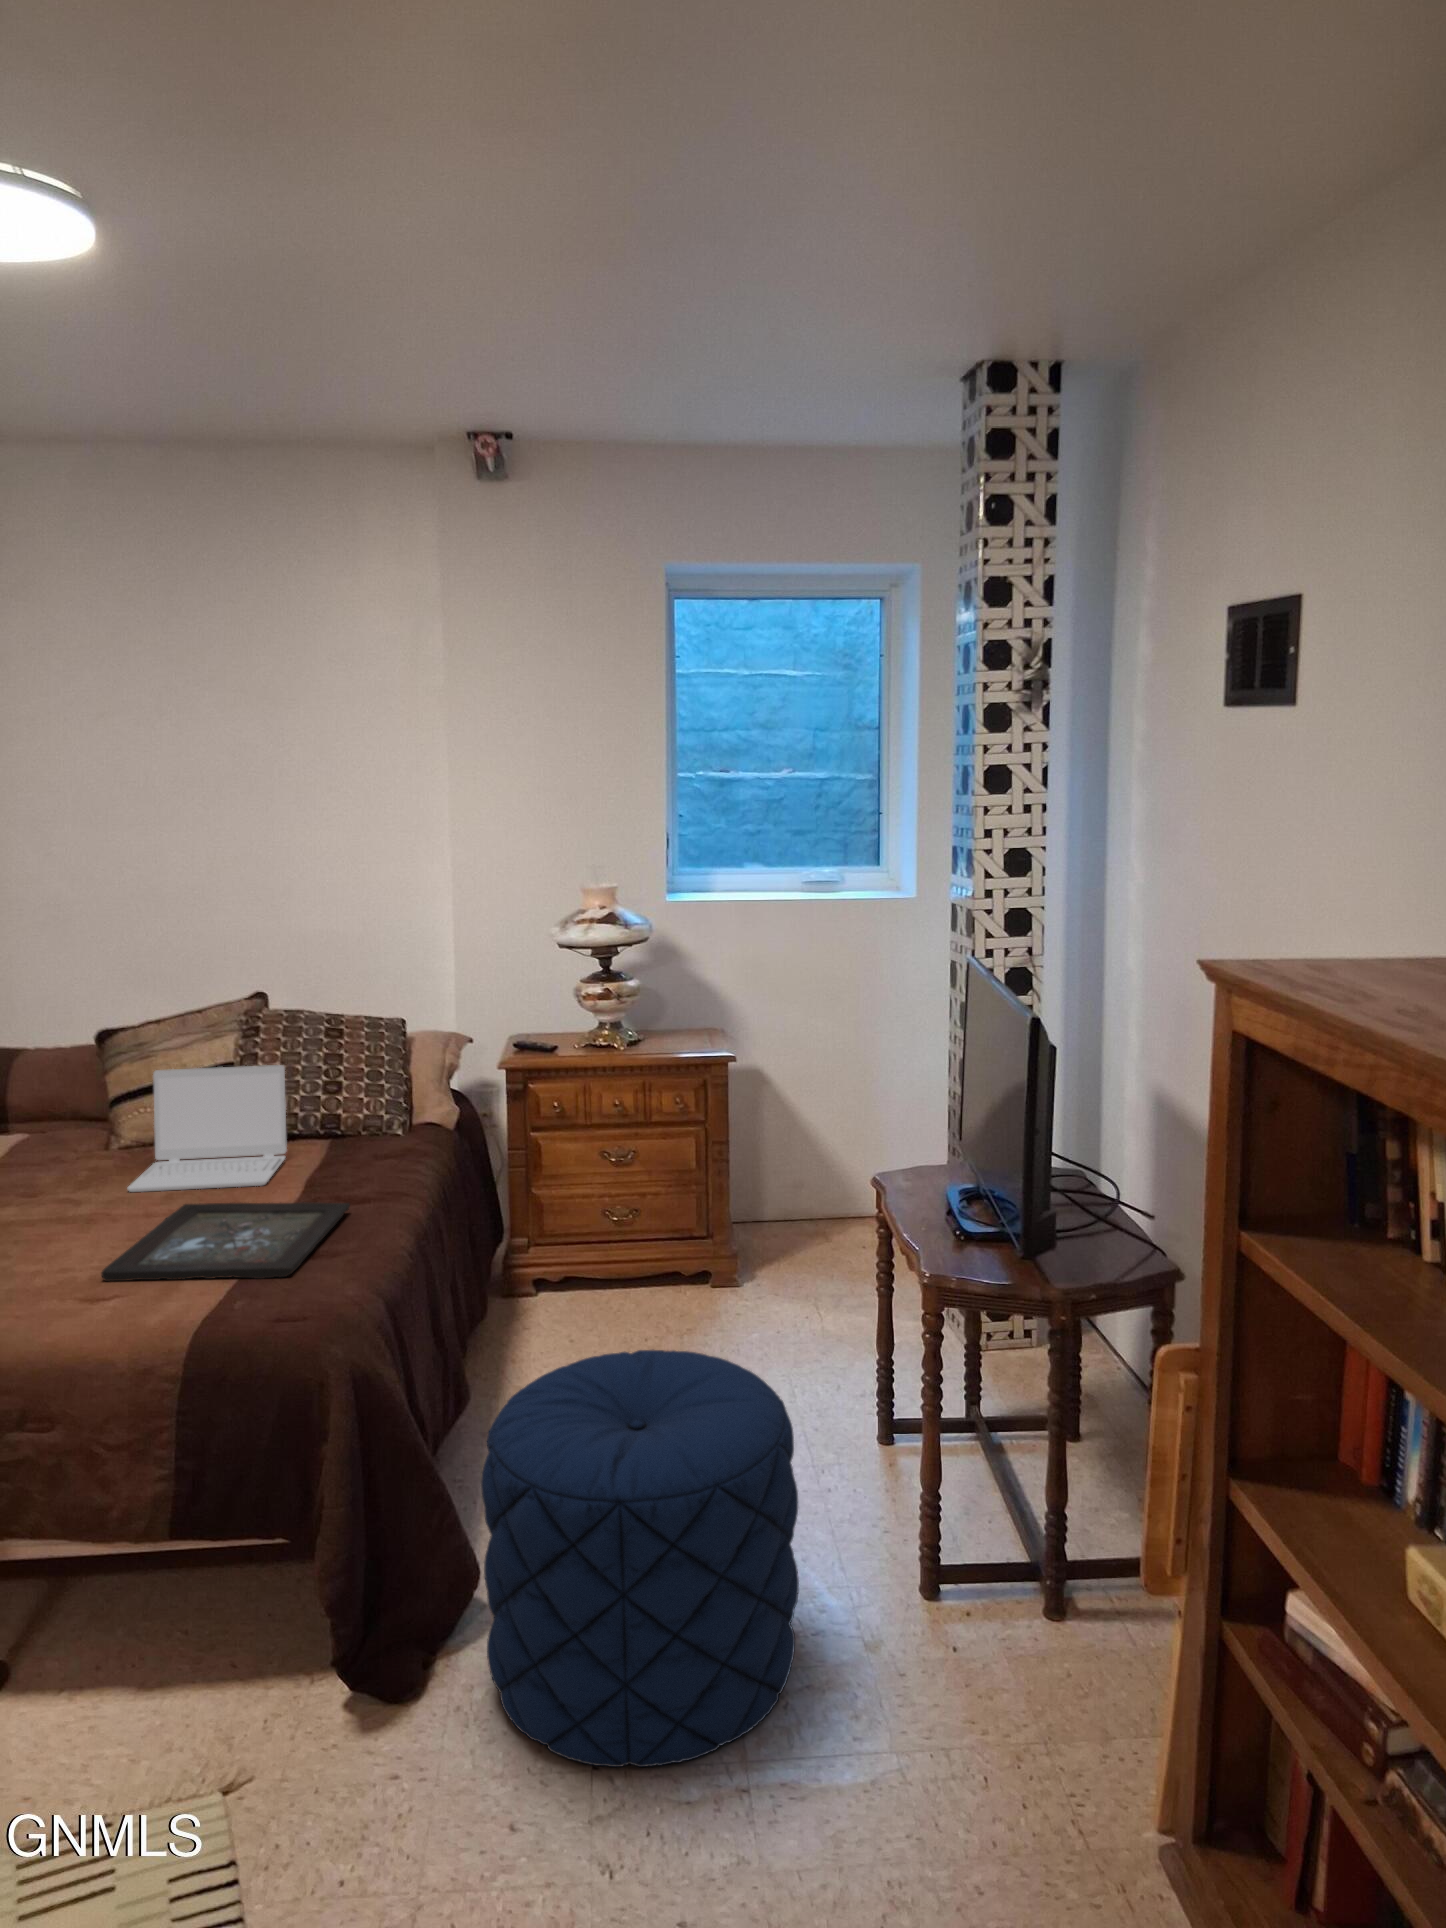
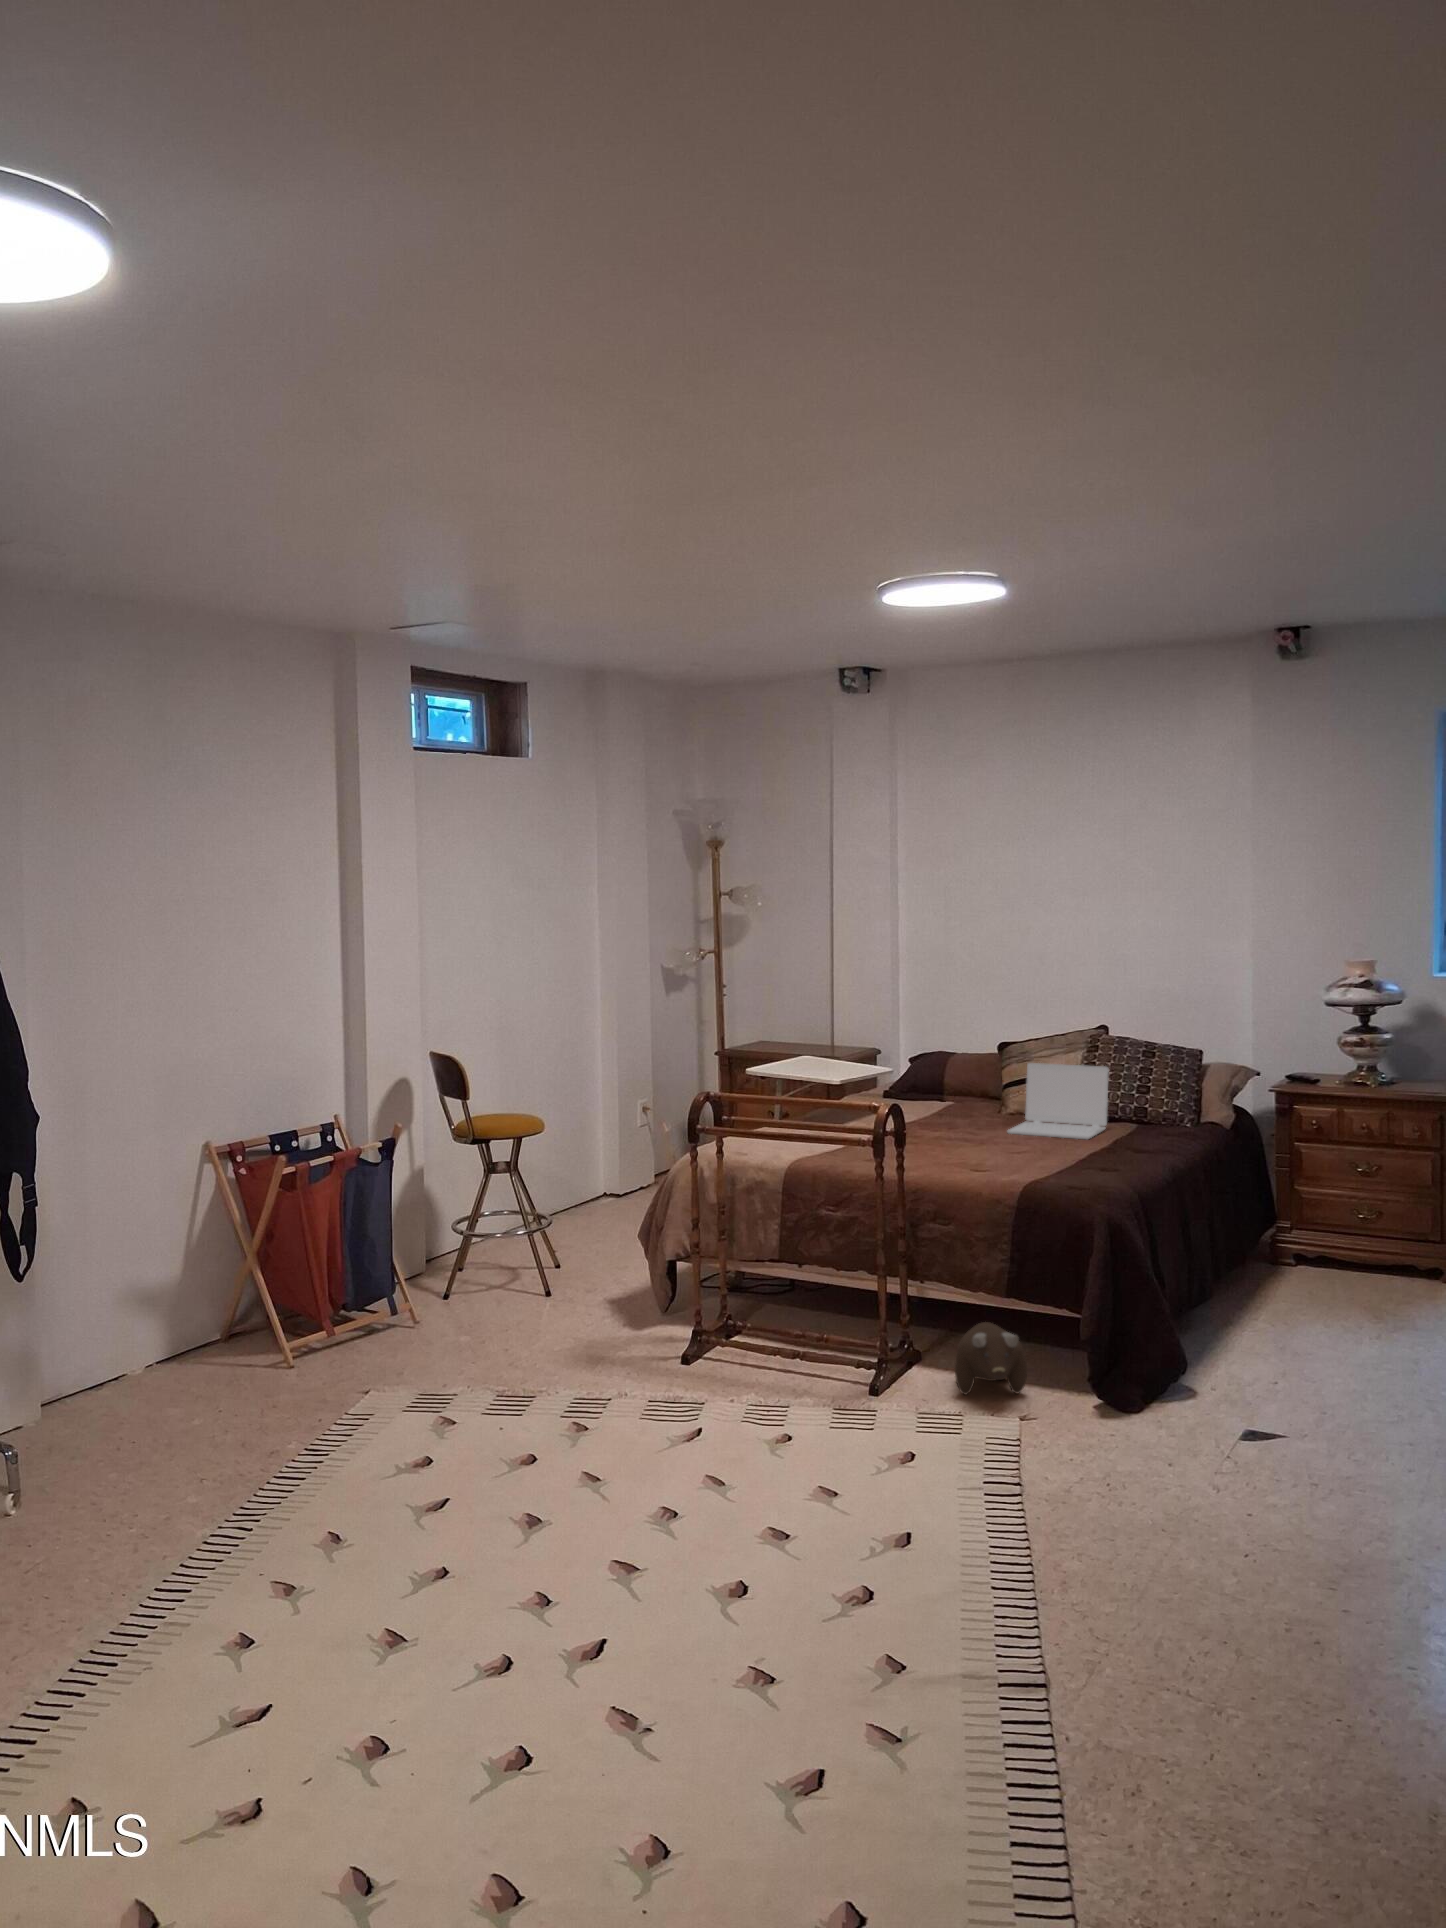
tray: present [101,1203,350,1281] -> none [986,1138,1136,1175]
pouf: present [481,1350,799,1767] -> none [1177,1240,1383,1464]
plush toy: none [68,1612,213,1777] -> present [955,1322,1027,1395]

